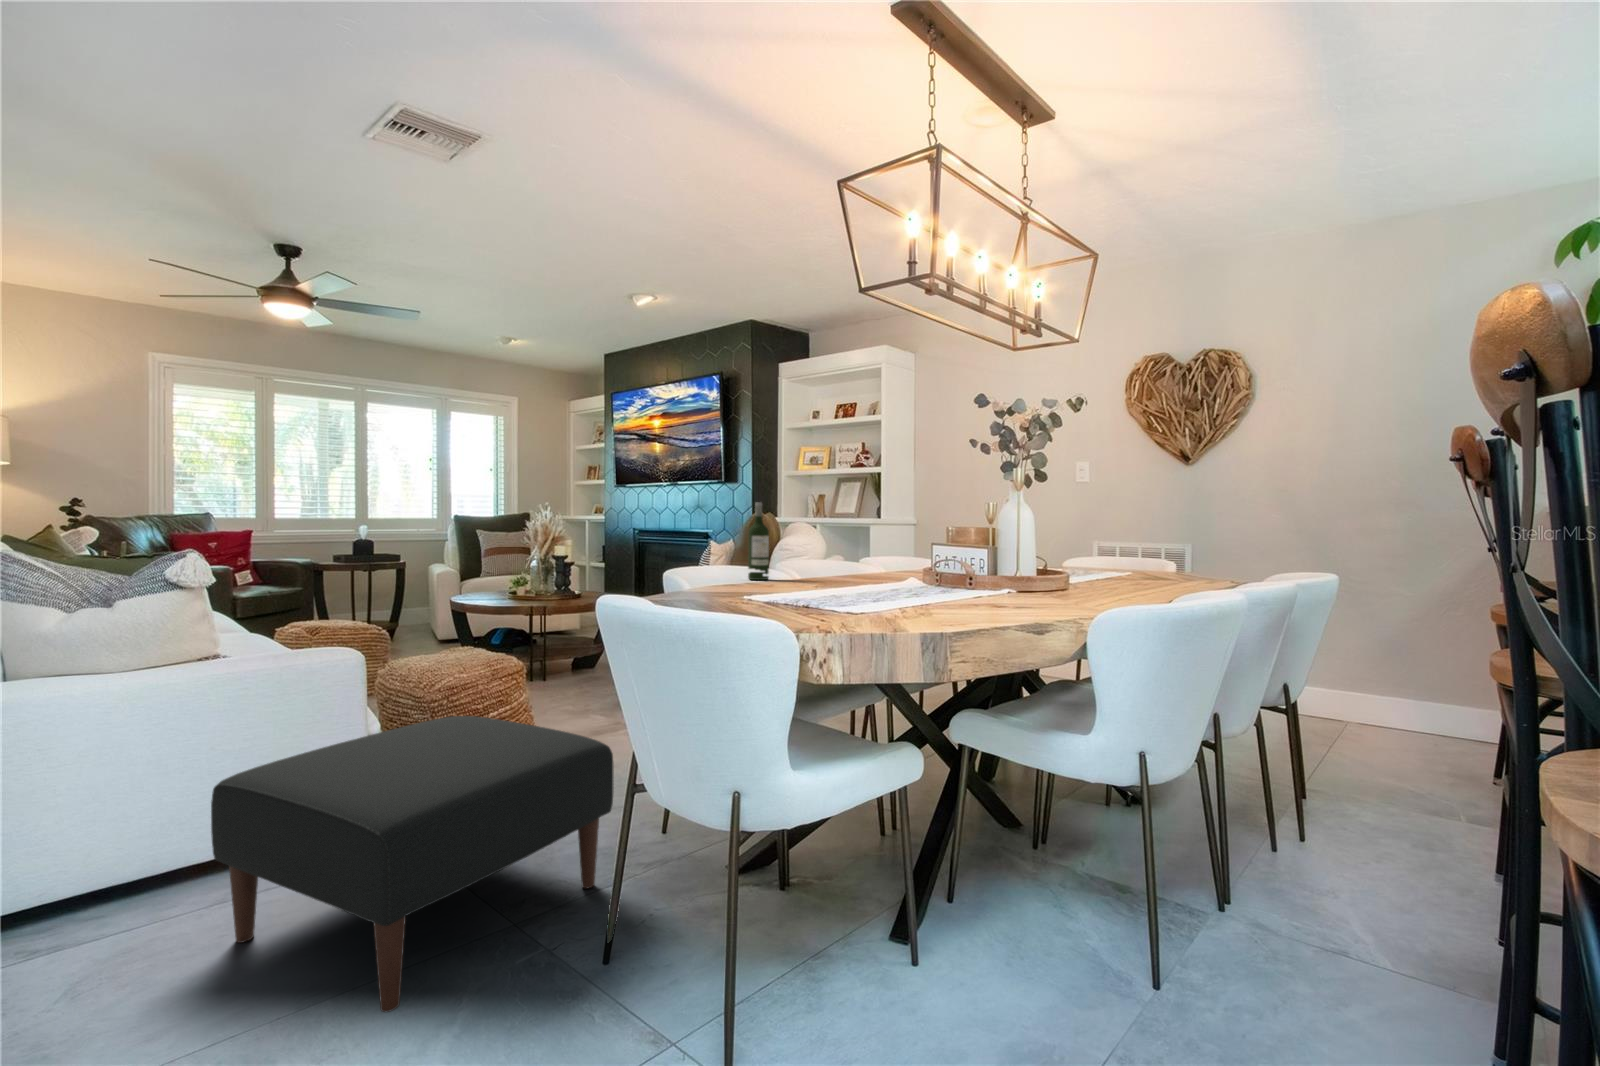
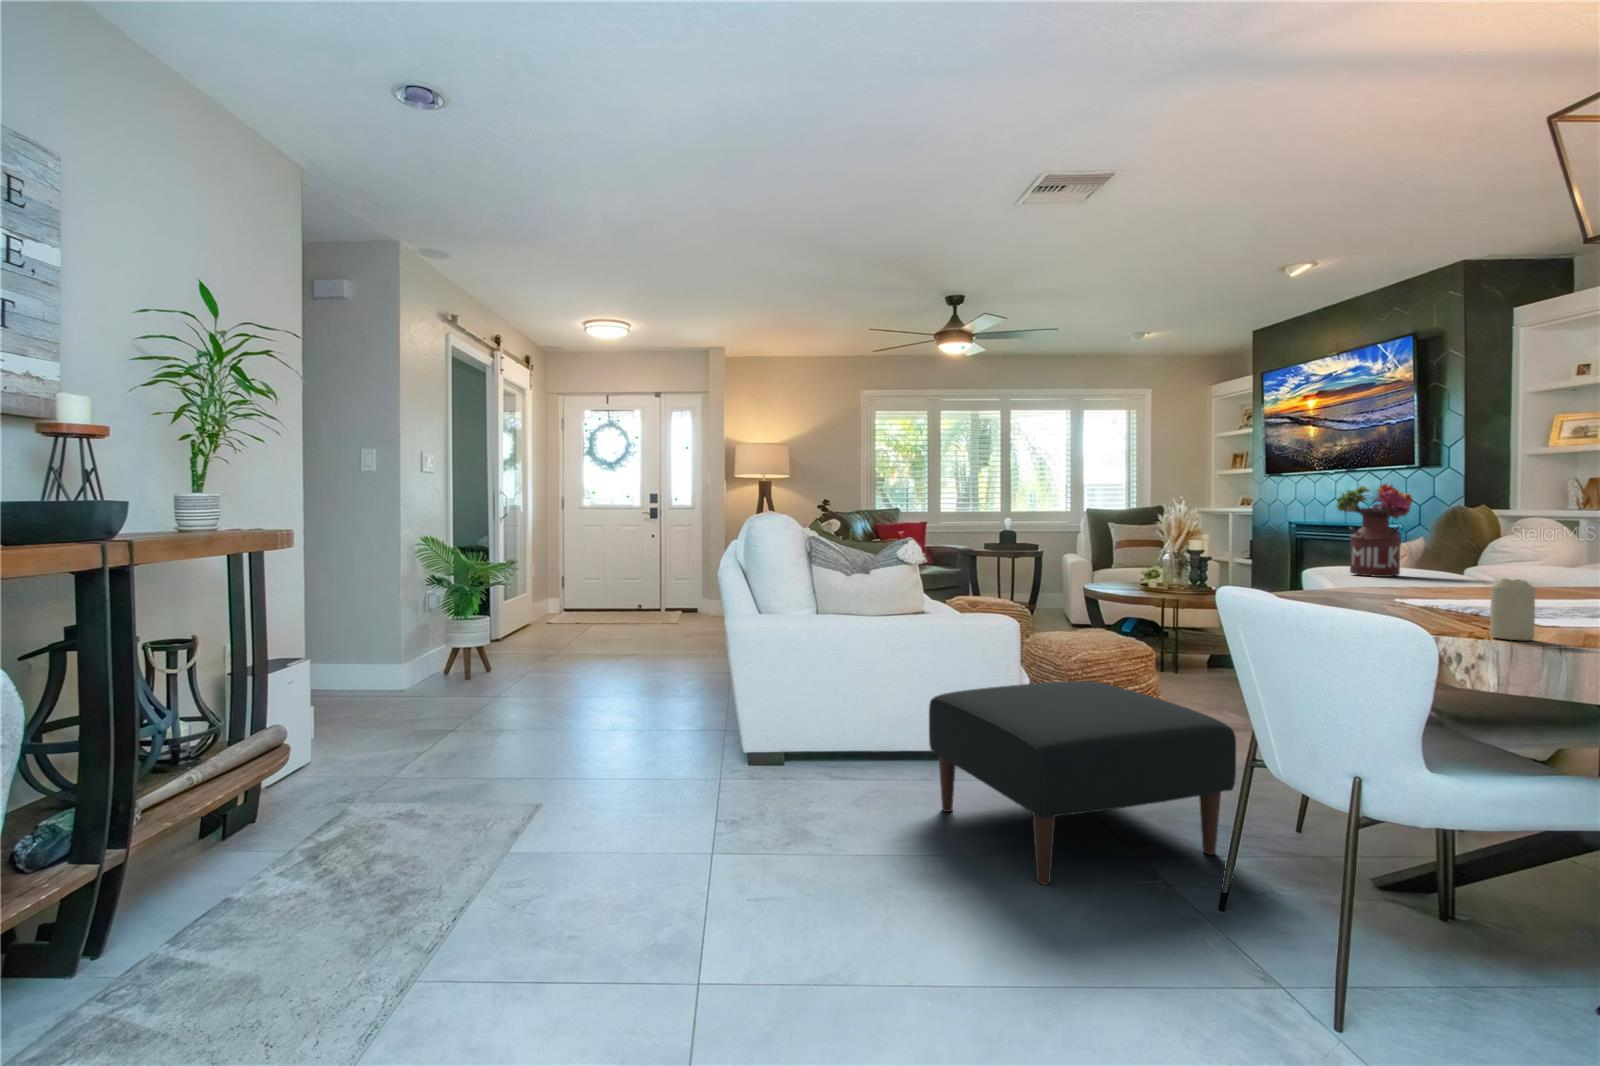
flower arrangement: none [685,494,741,576] -> present [1336,483,1413,577]
wine bottle: present [748,502,769,580] -> none [1419,492,1450,583]
candle: none [837,578,868,636] -> present [1490,579,1535,640]

